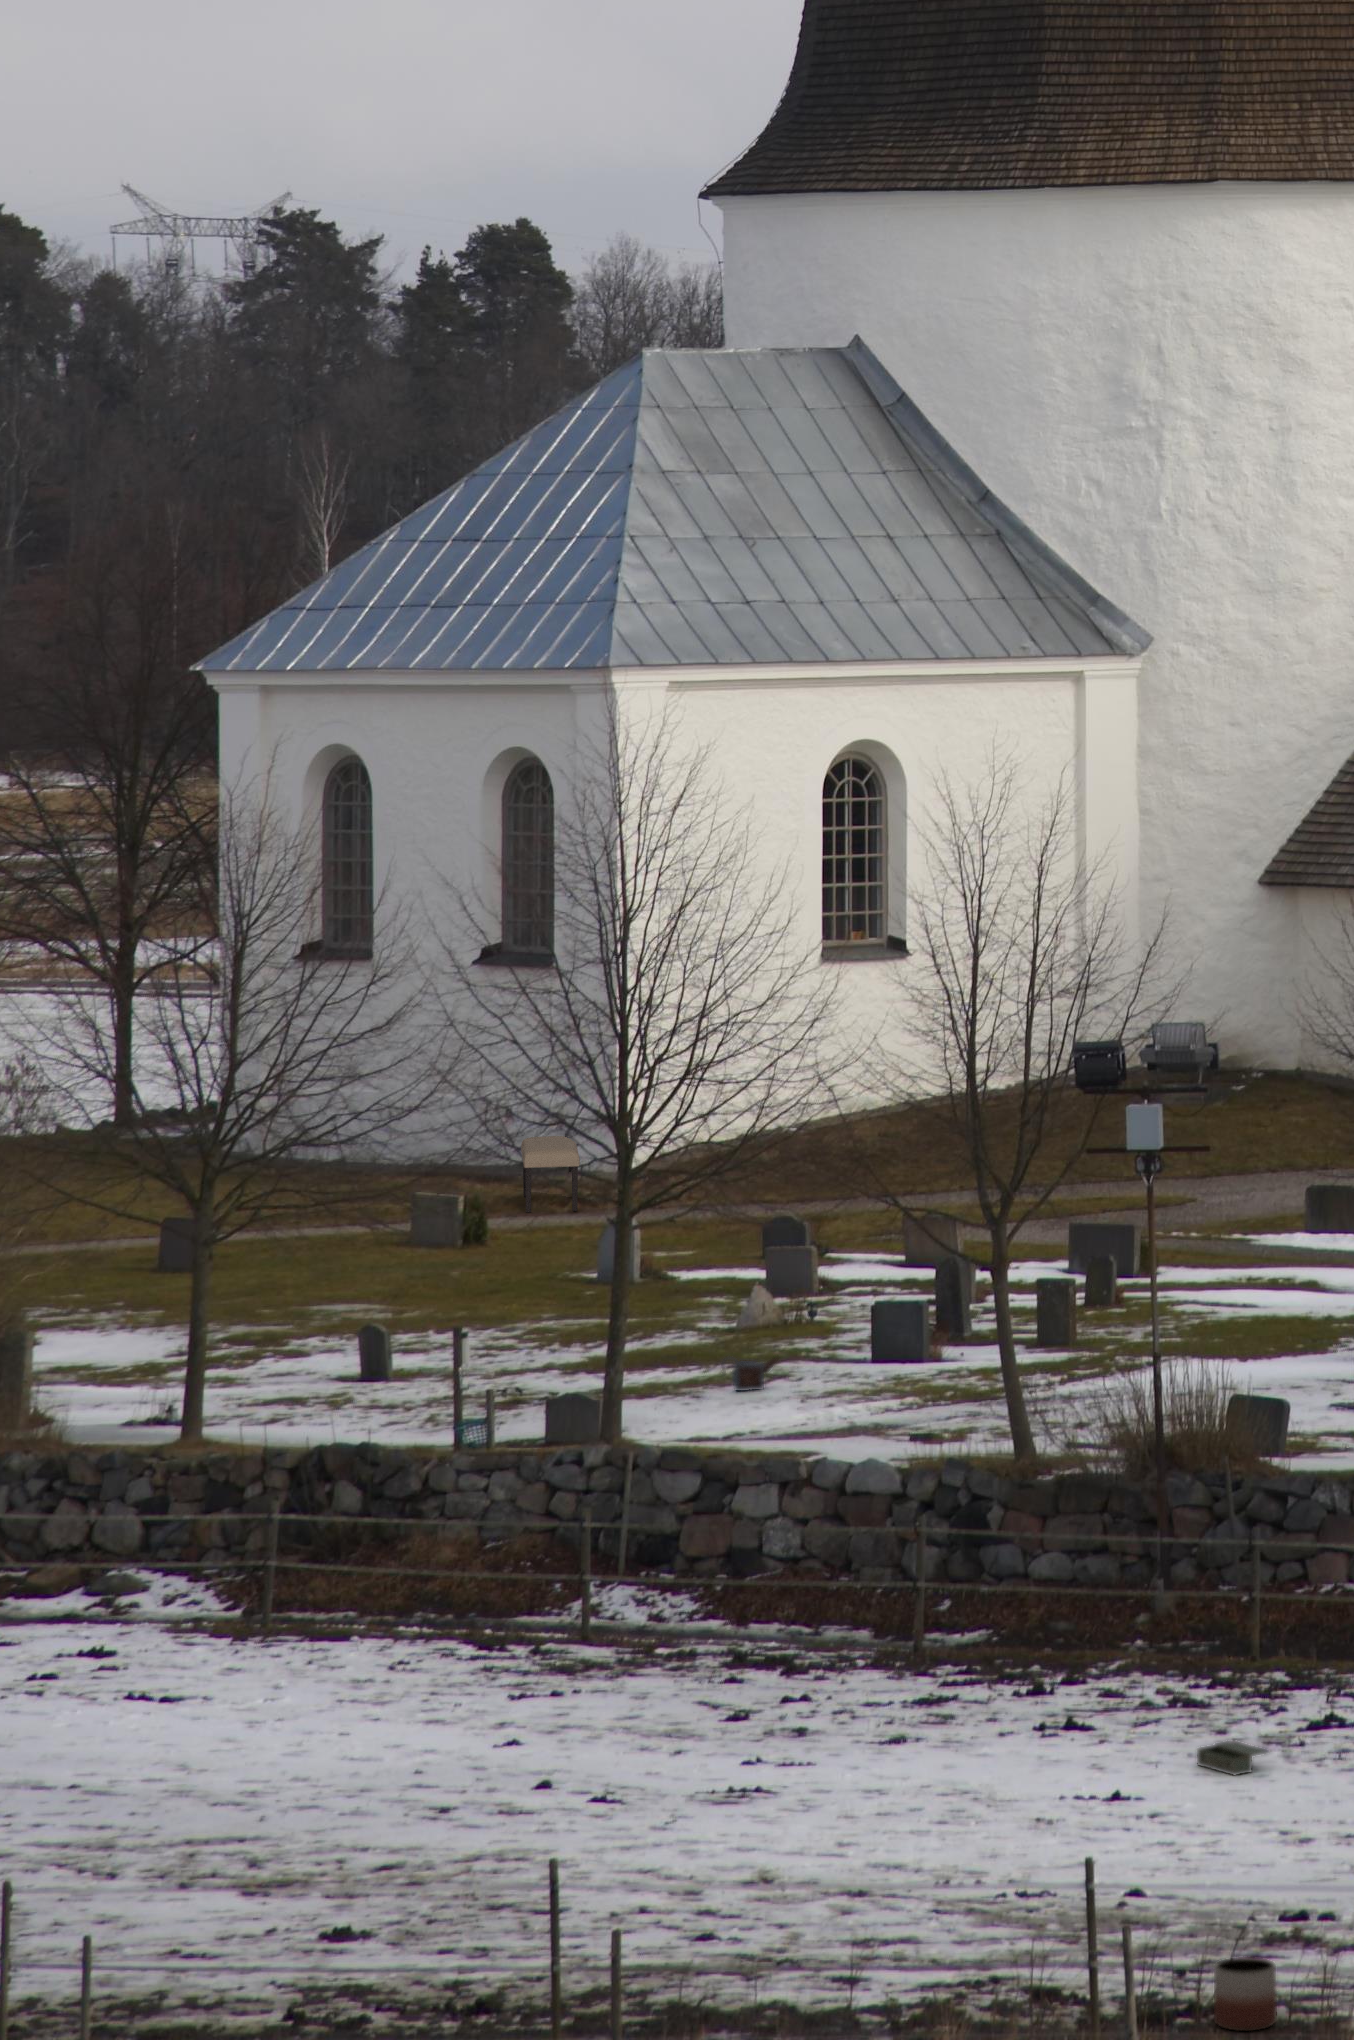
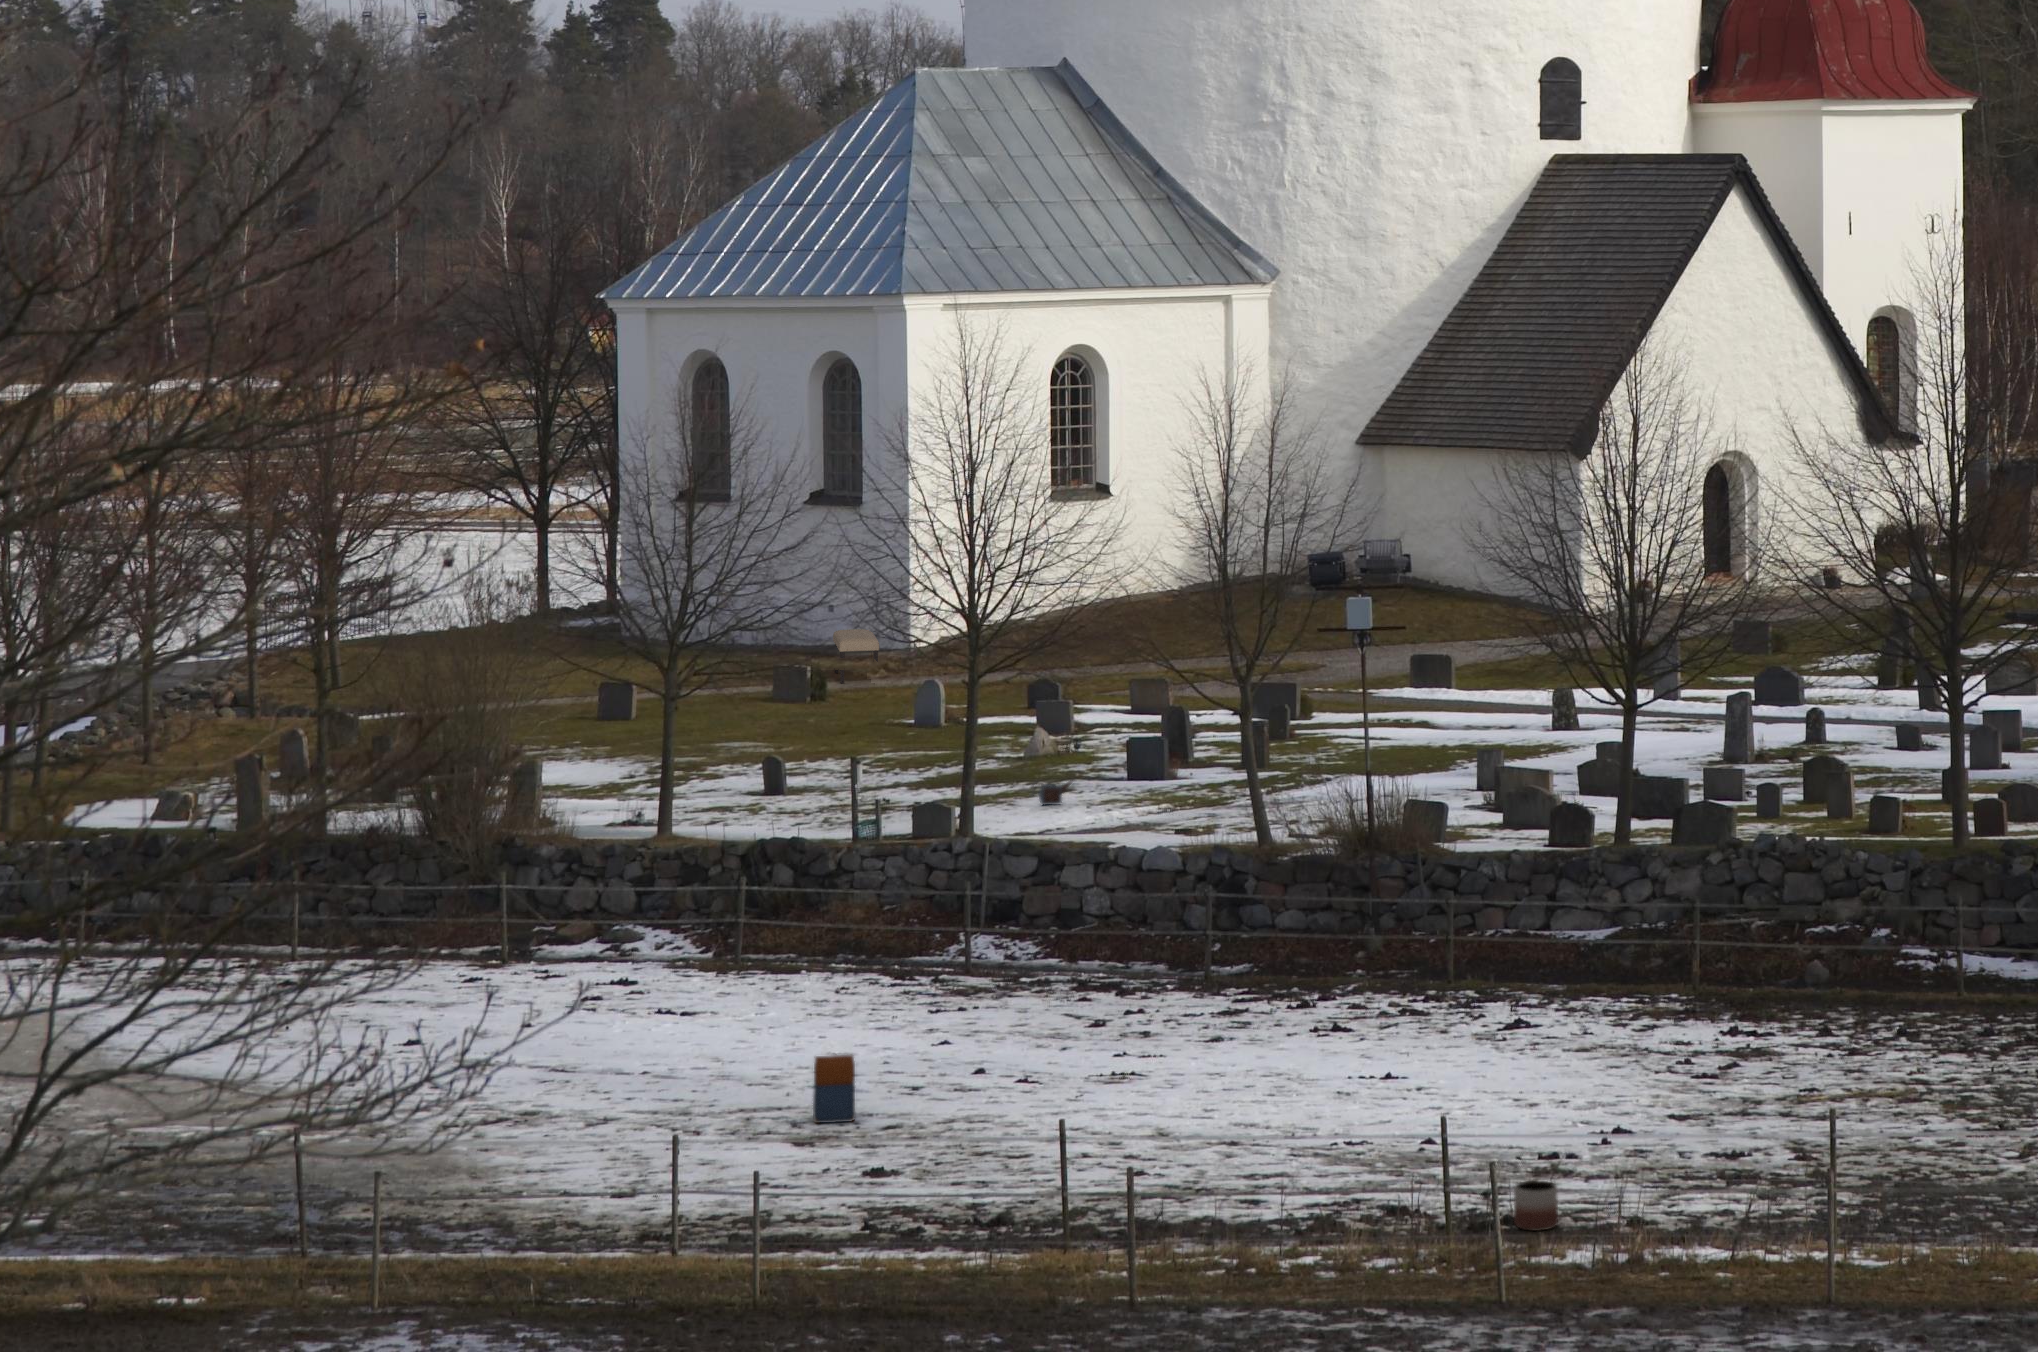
toolbox: present [1197,1741,1267,1775] -> none [1442,1039,1494,1063]
backpack: none [279,1755,340,1853] -> present [813,1055,855,1123]

